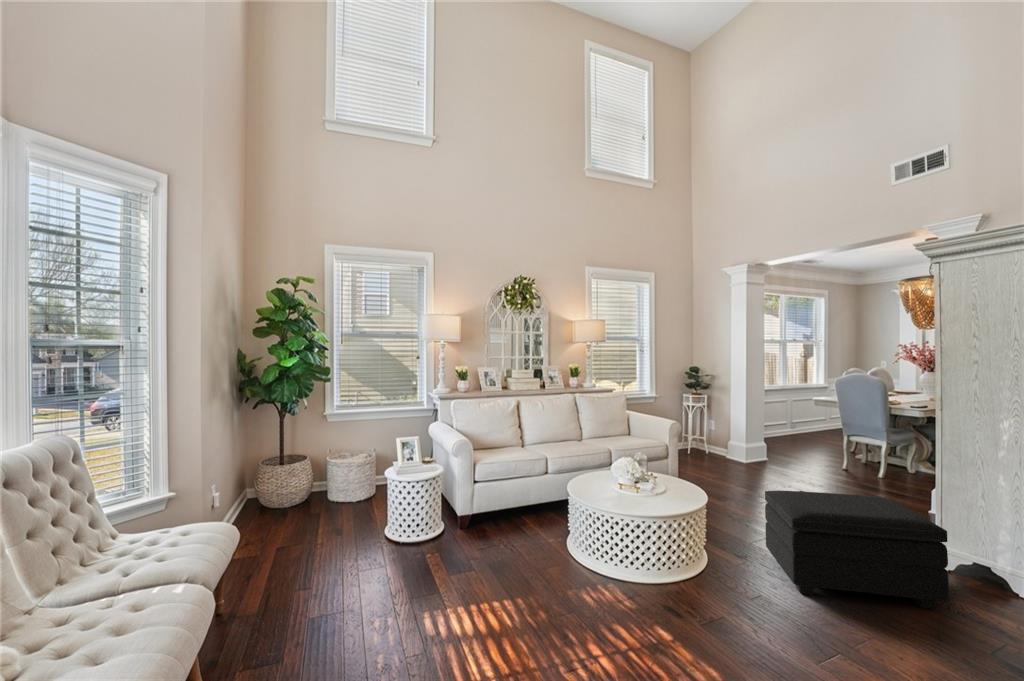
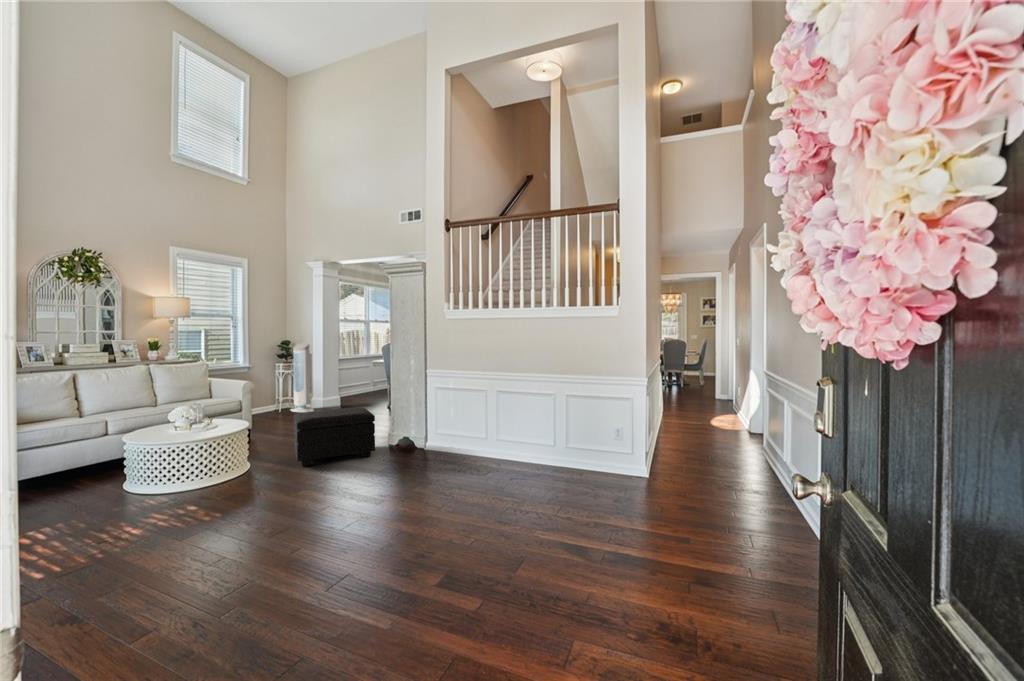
air purifier: none [702,369,736,462] -> present [291,342,314,412]

